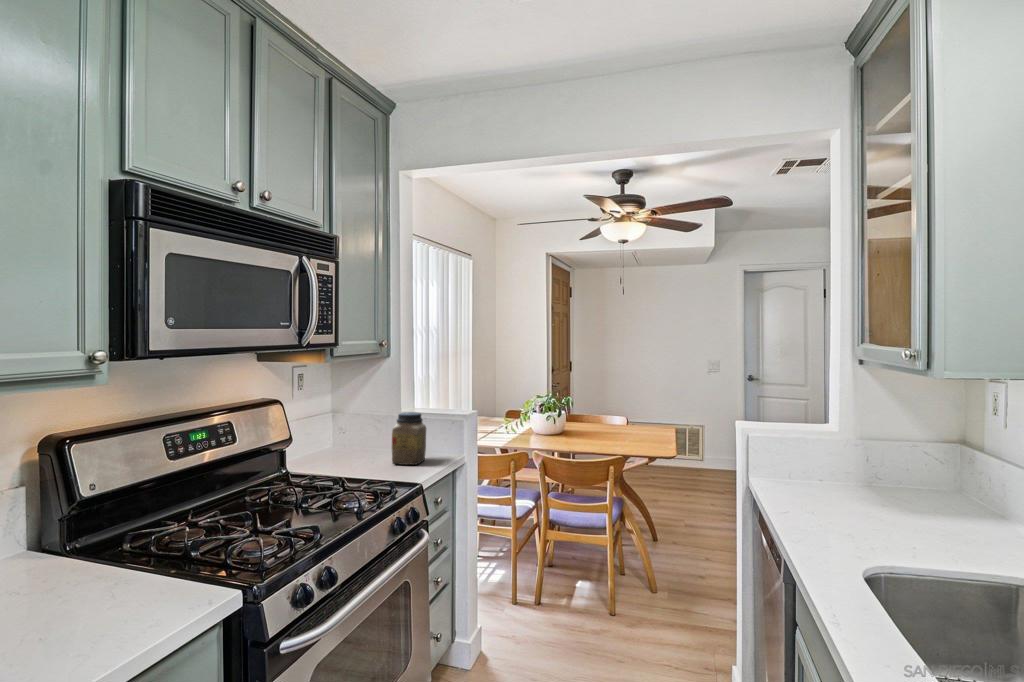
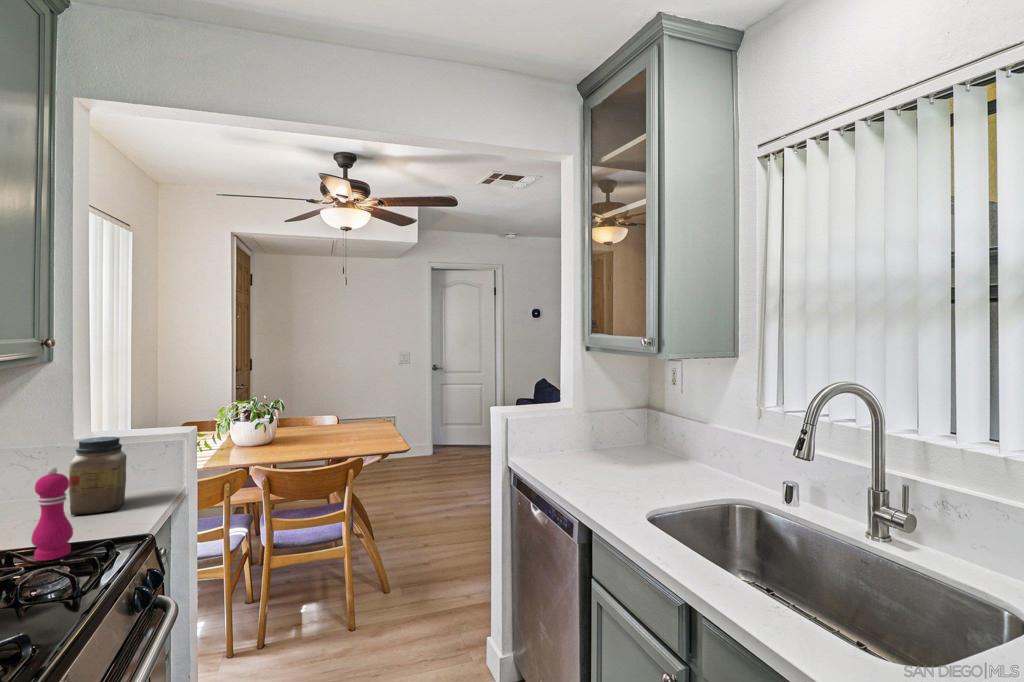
pepper mill: none [358,427,380,488] -> present [31,467,73,561]

